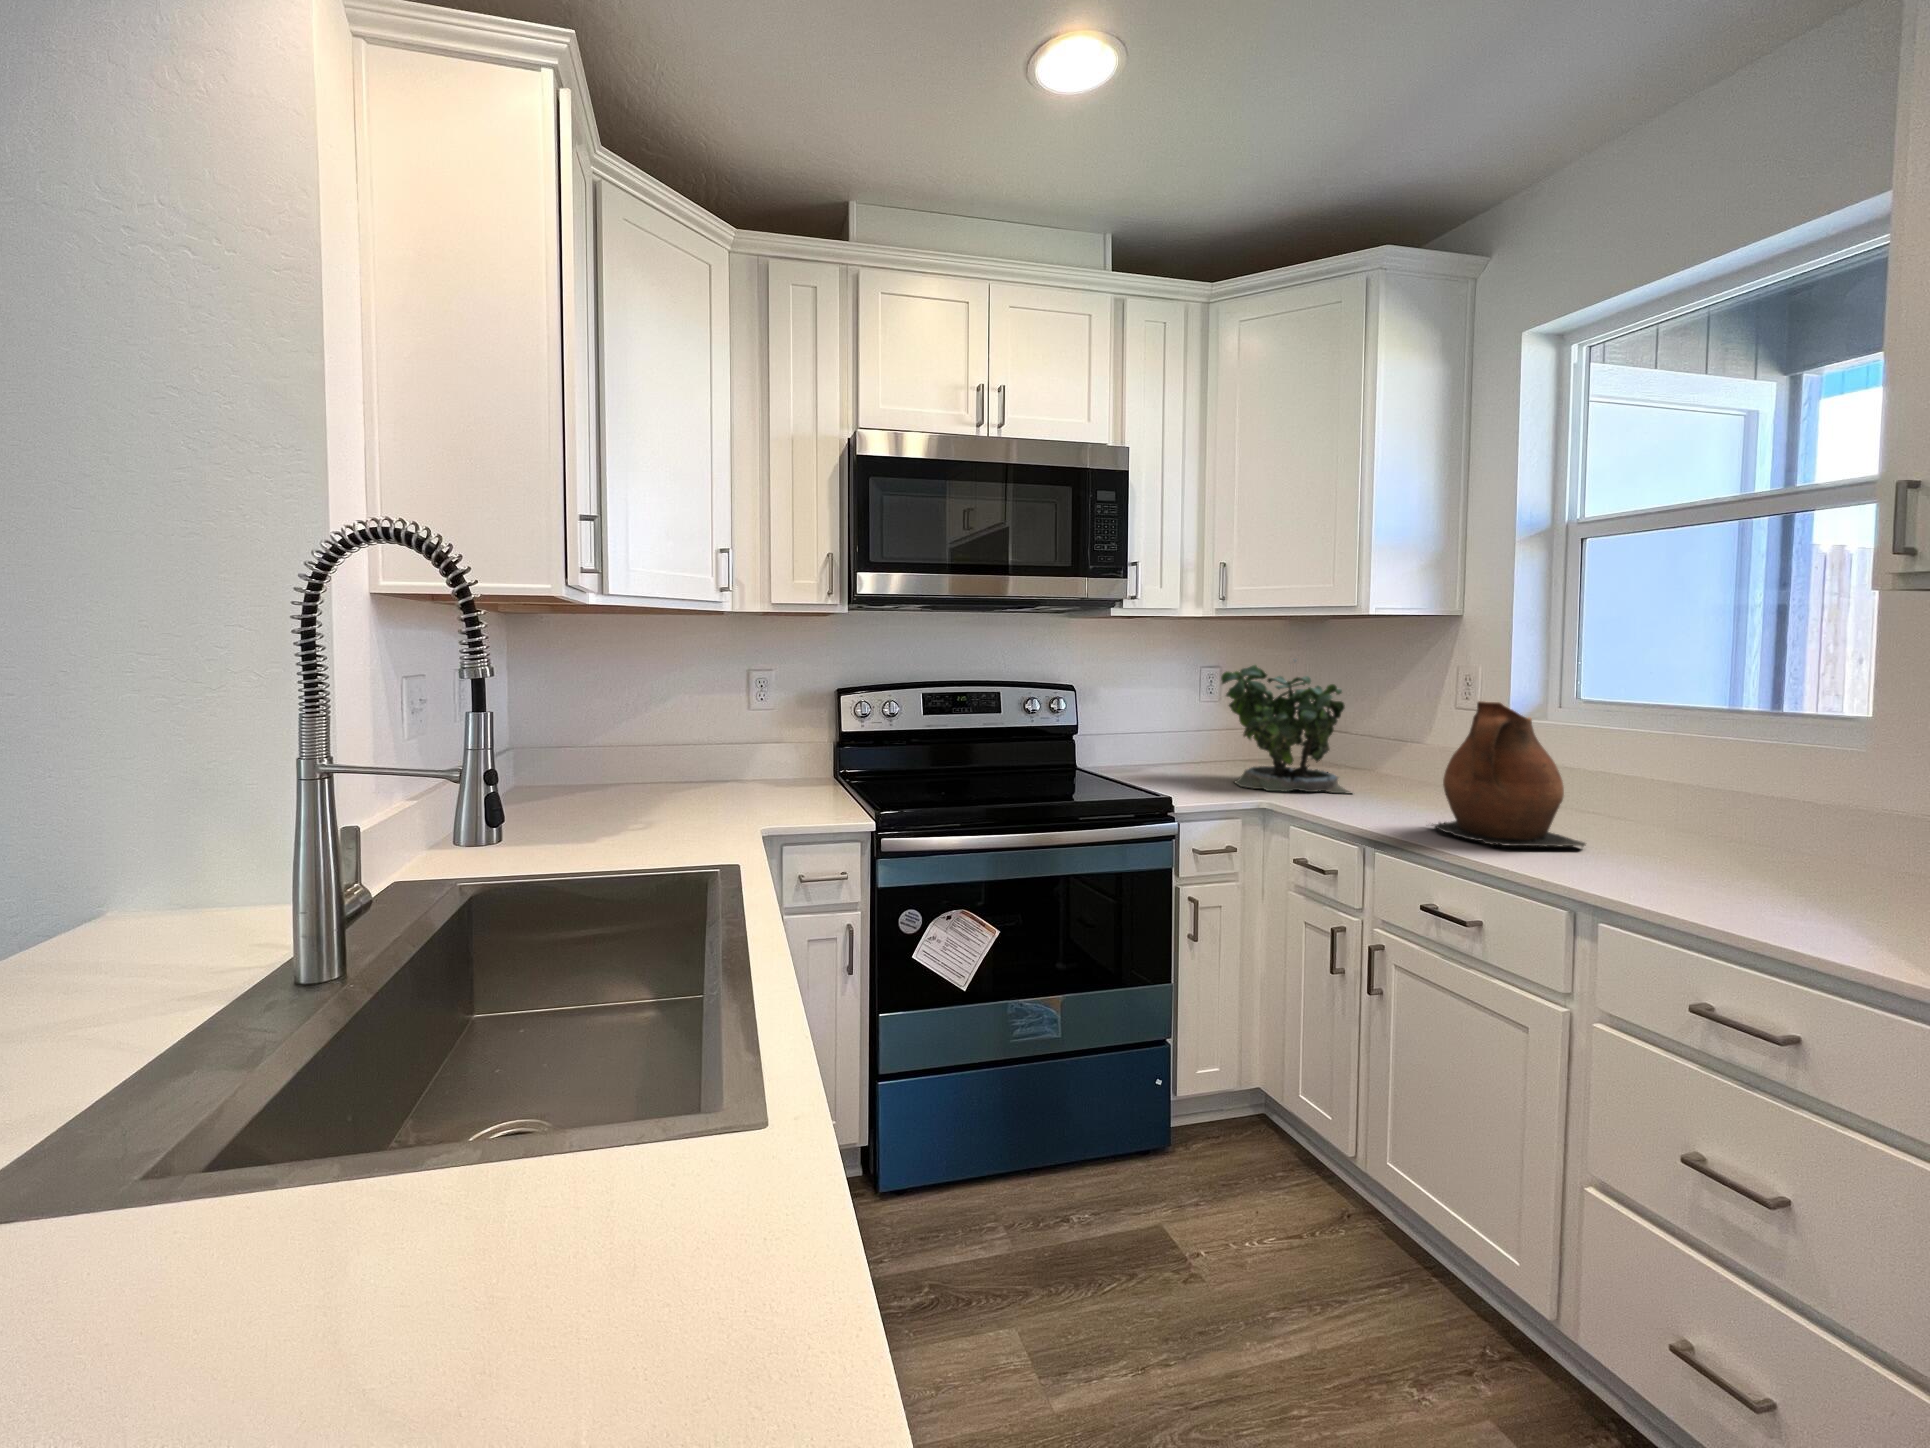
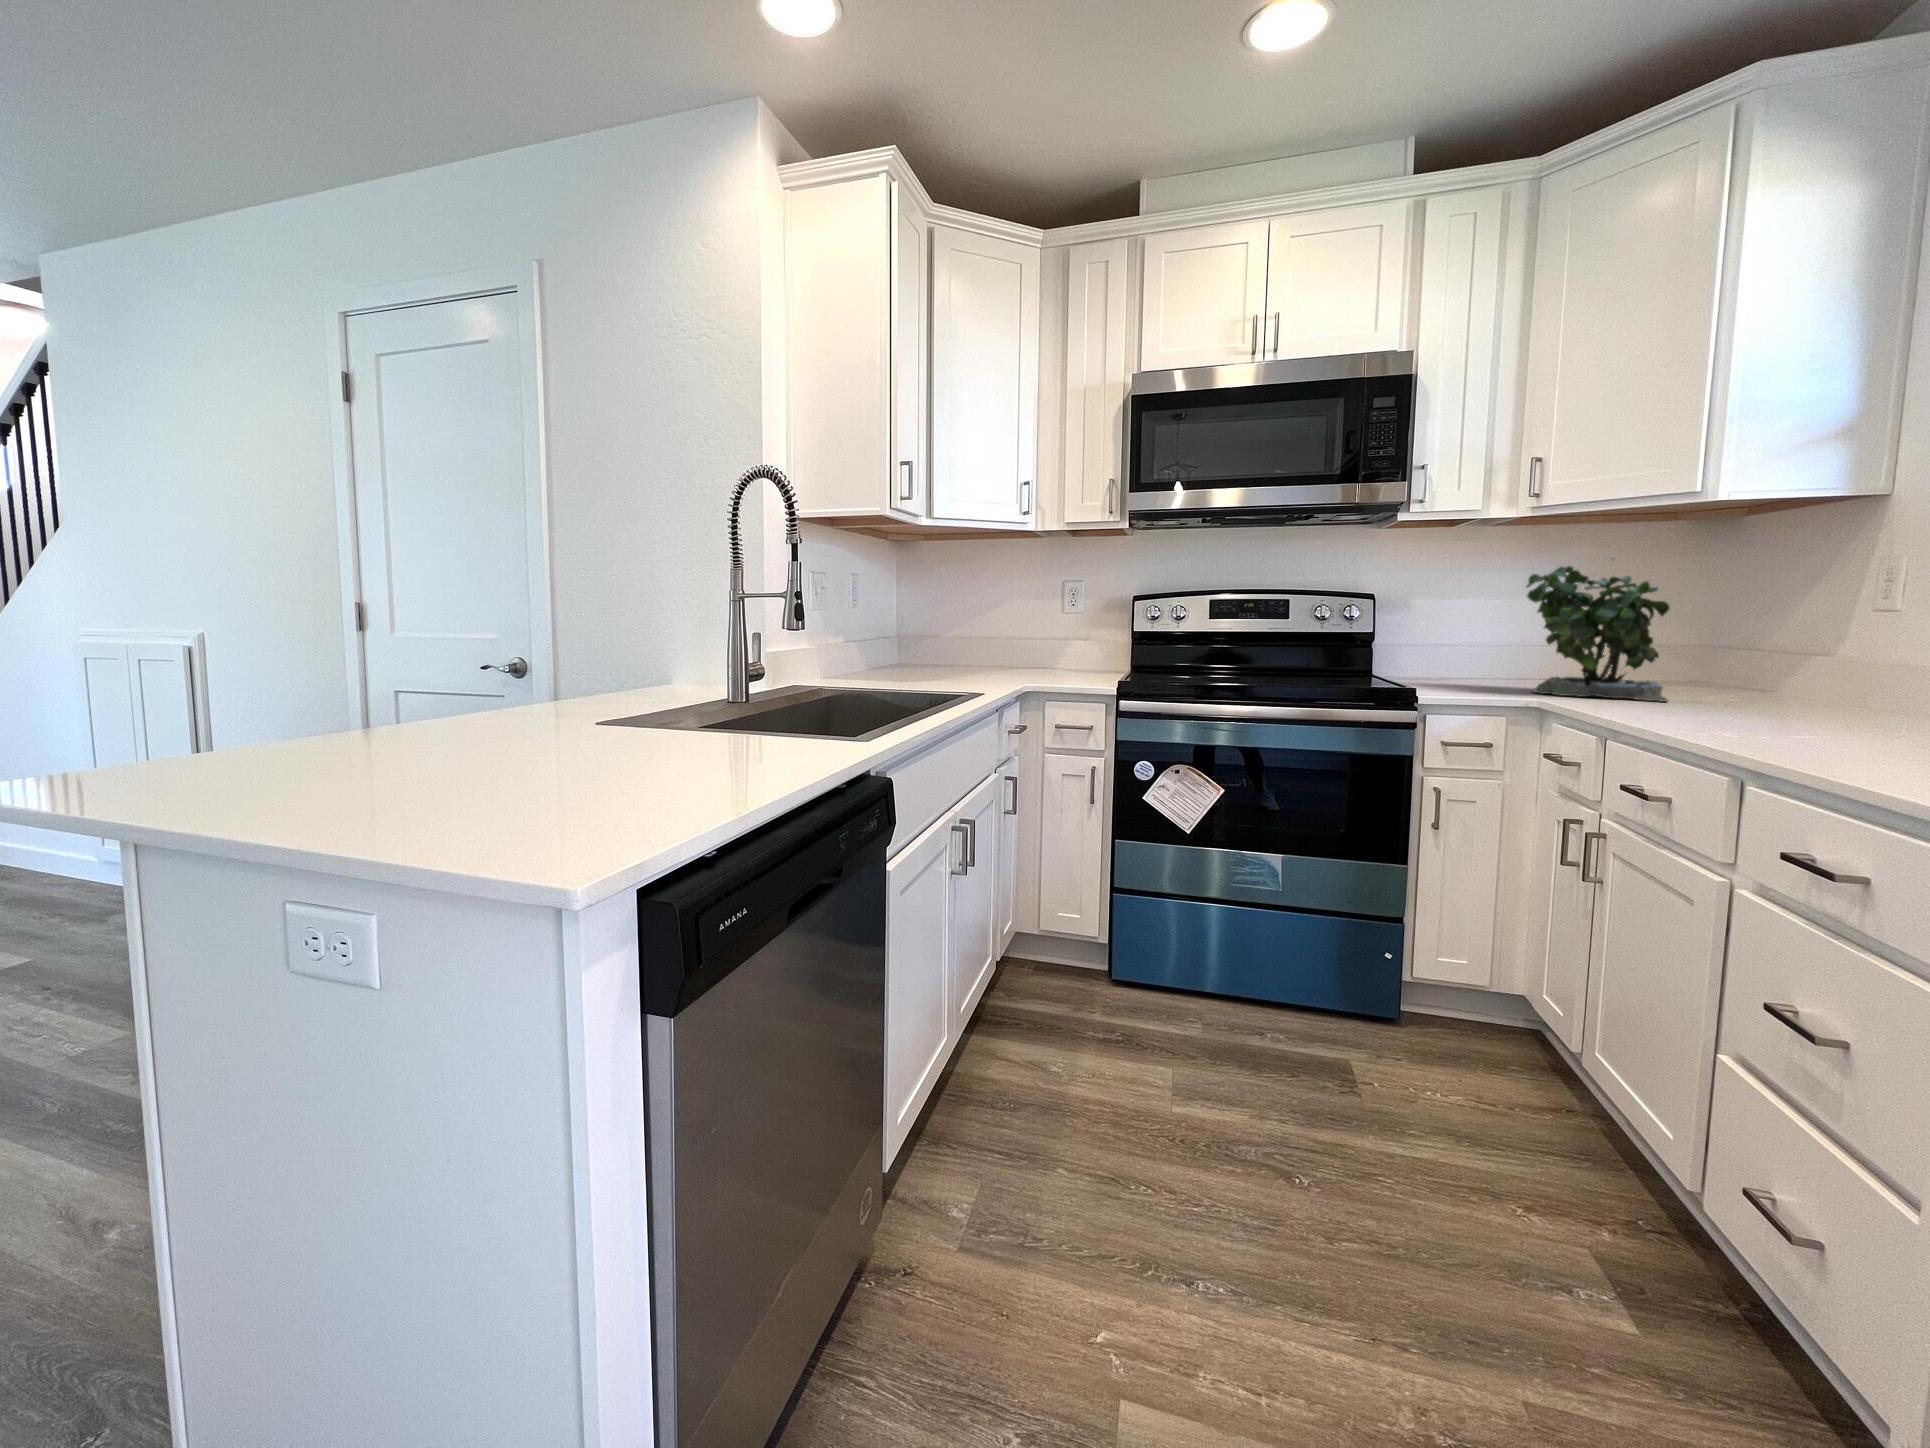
ceramic pitcher: present [1432,701,1585,847] -> none [1659,576,1836,733]

